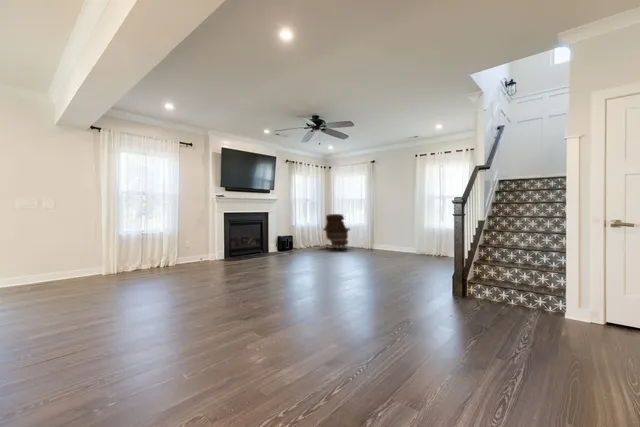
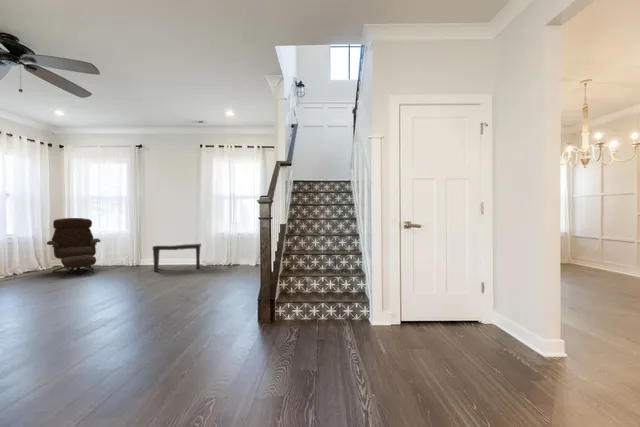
bench: none [382,235,417,255] -> present [153,244,201,271]

